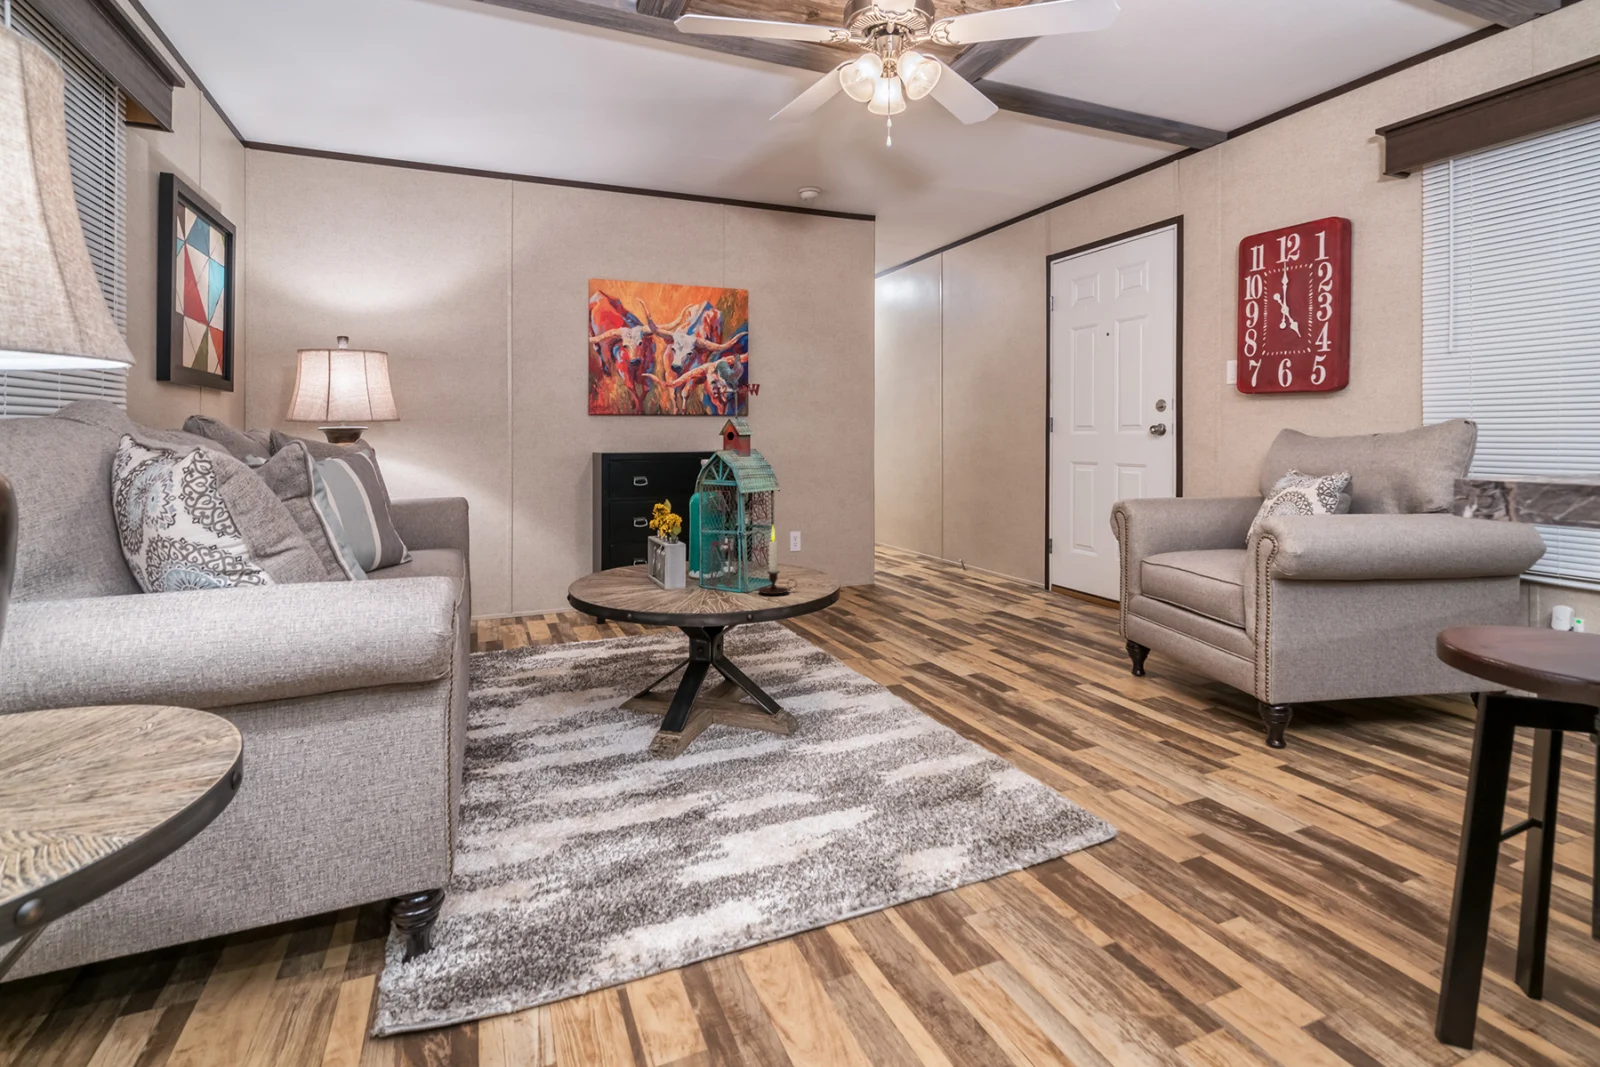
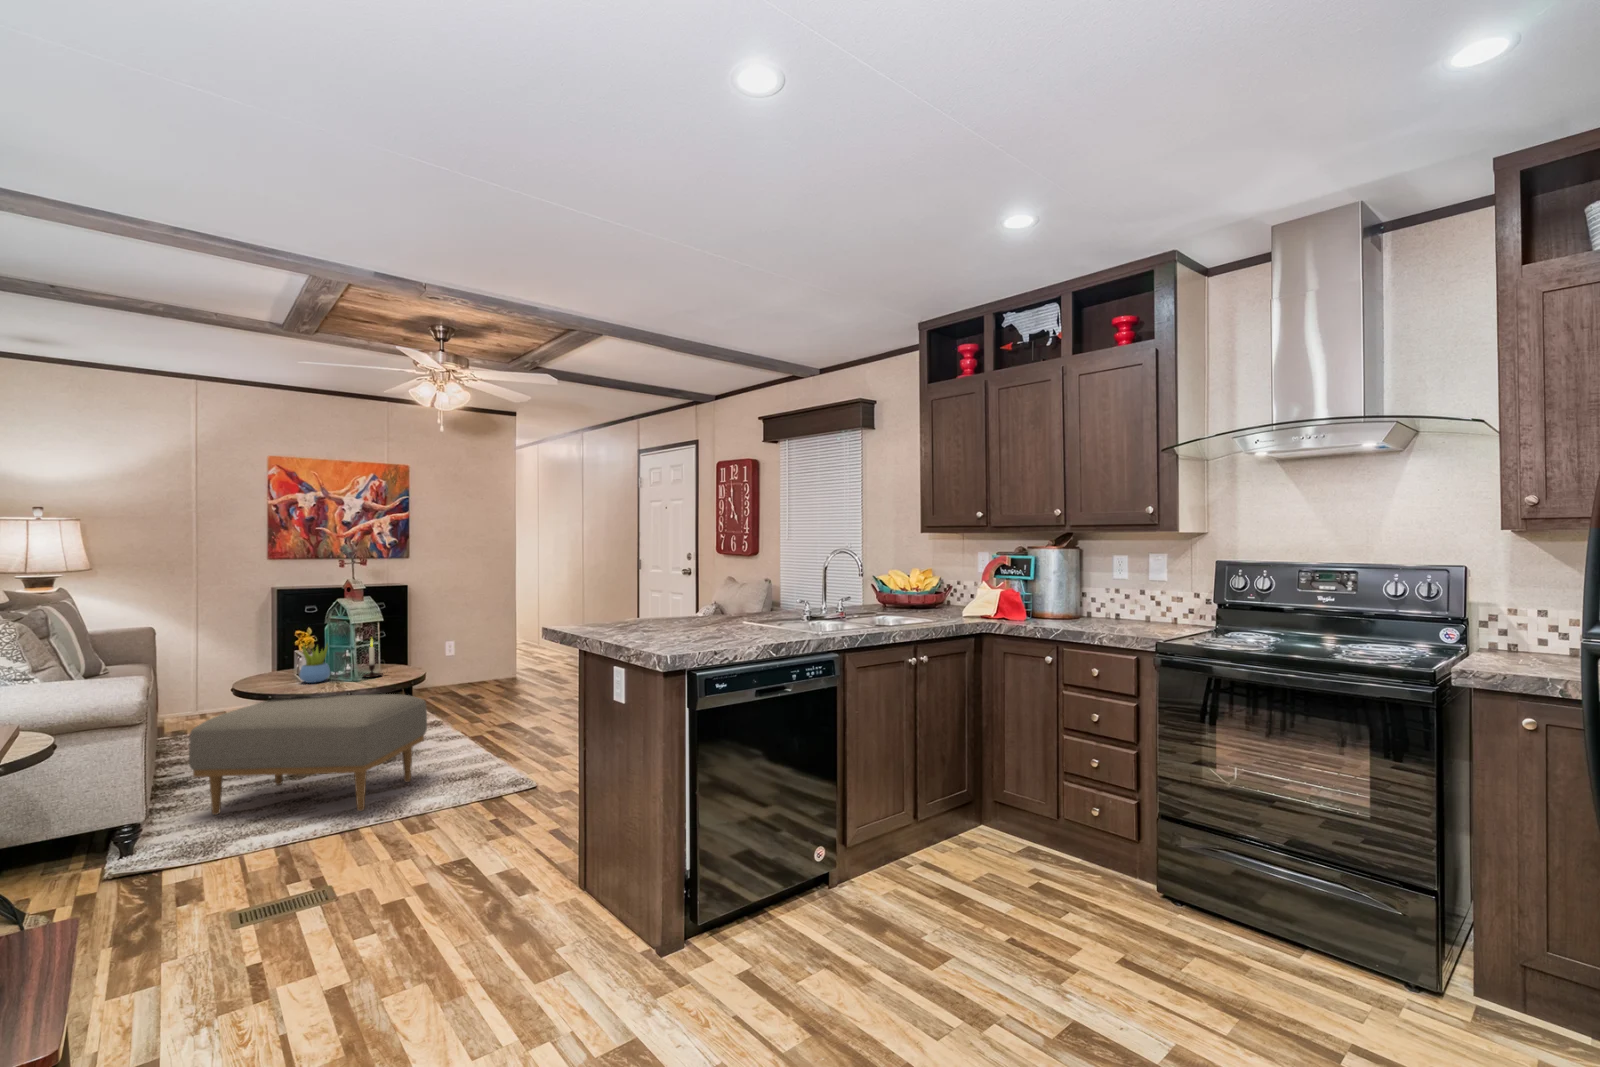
succulent plant: none [666,528,711,597] -> present [299,645,330,683]
ottoman: none [517,621,884,871] -> present [189,694,427,815]

